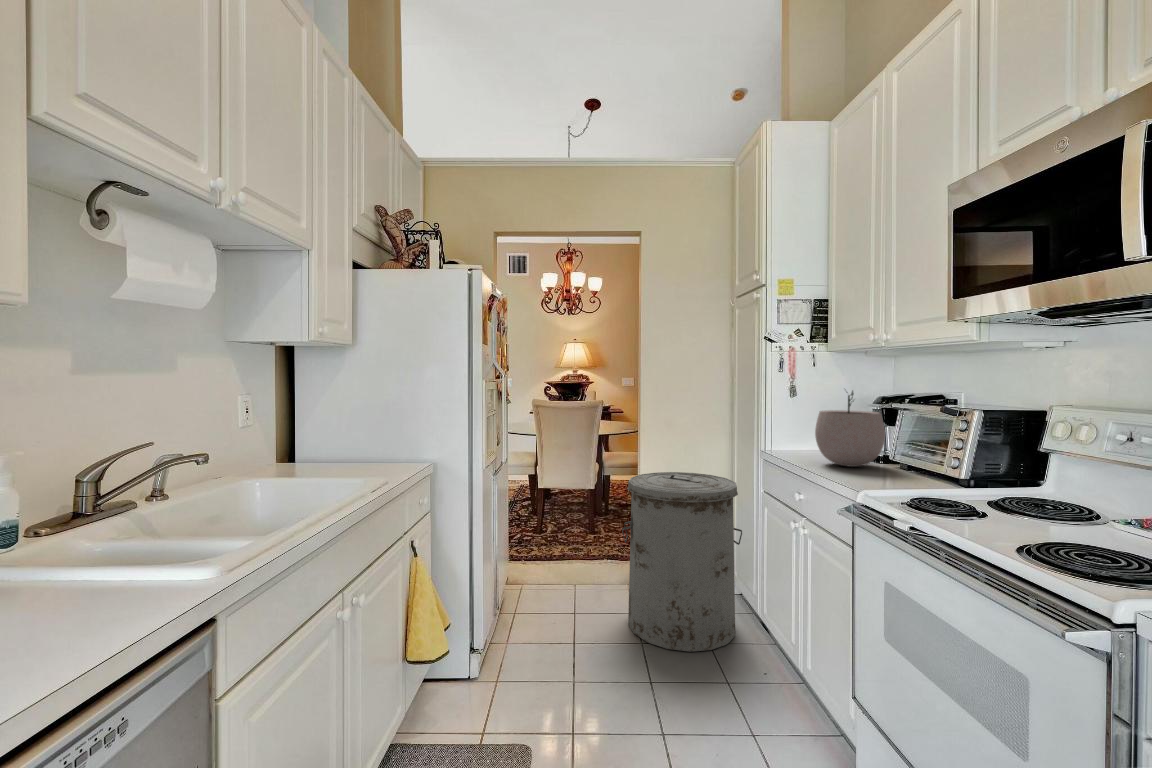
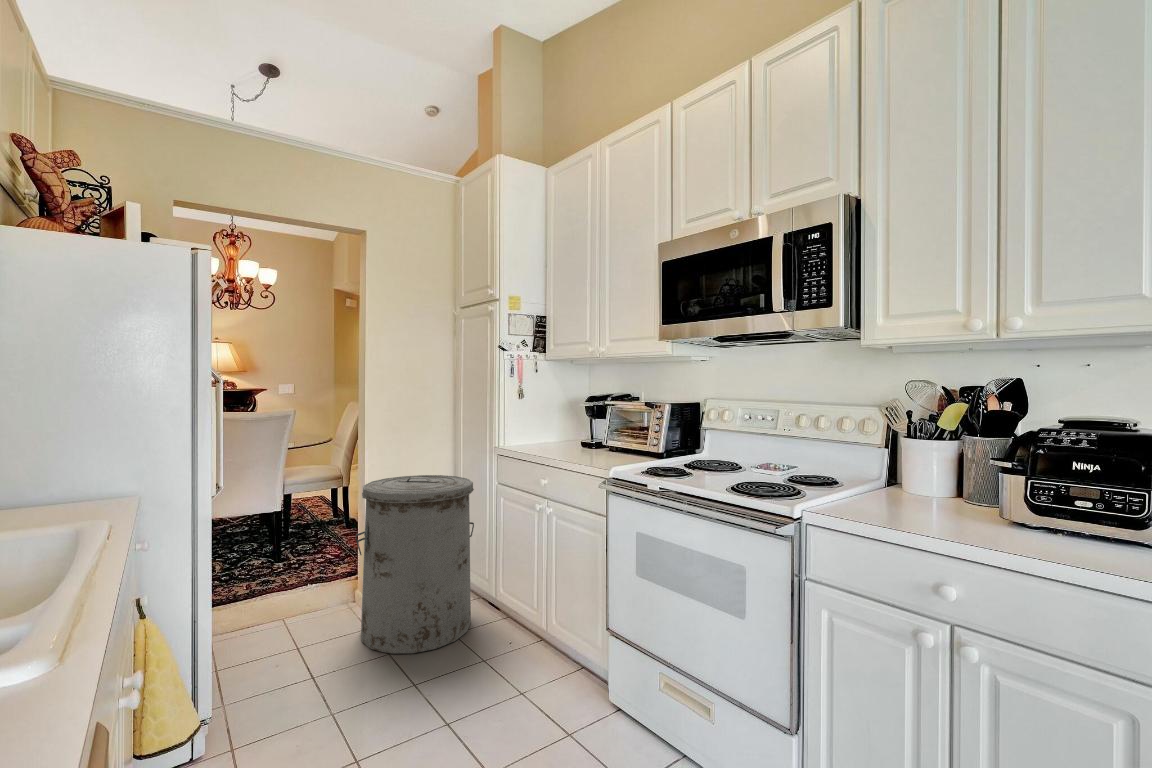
plant pot: present [815,391,885,467] -> none [550,389,600,453]

